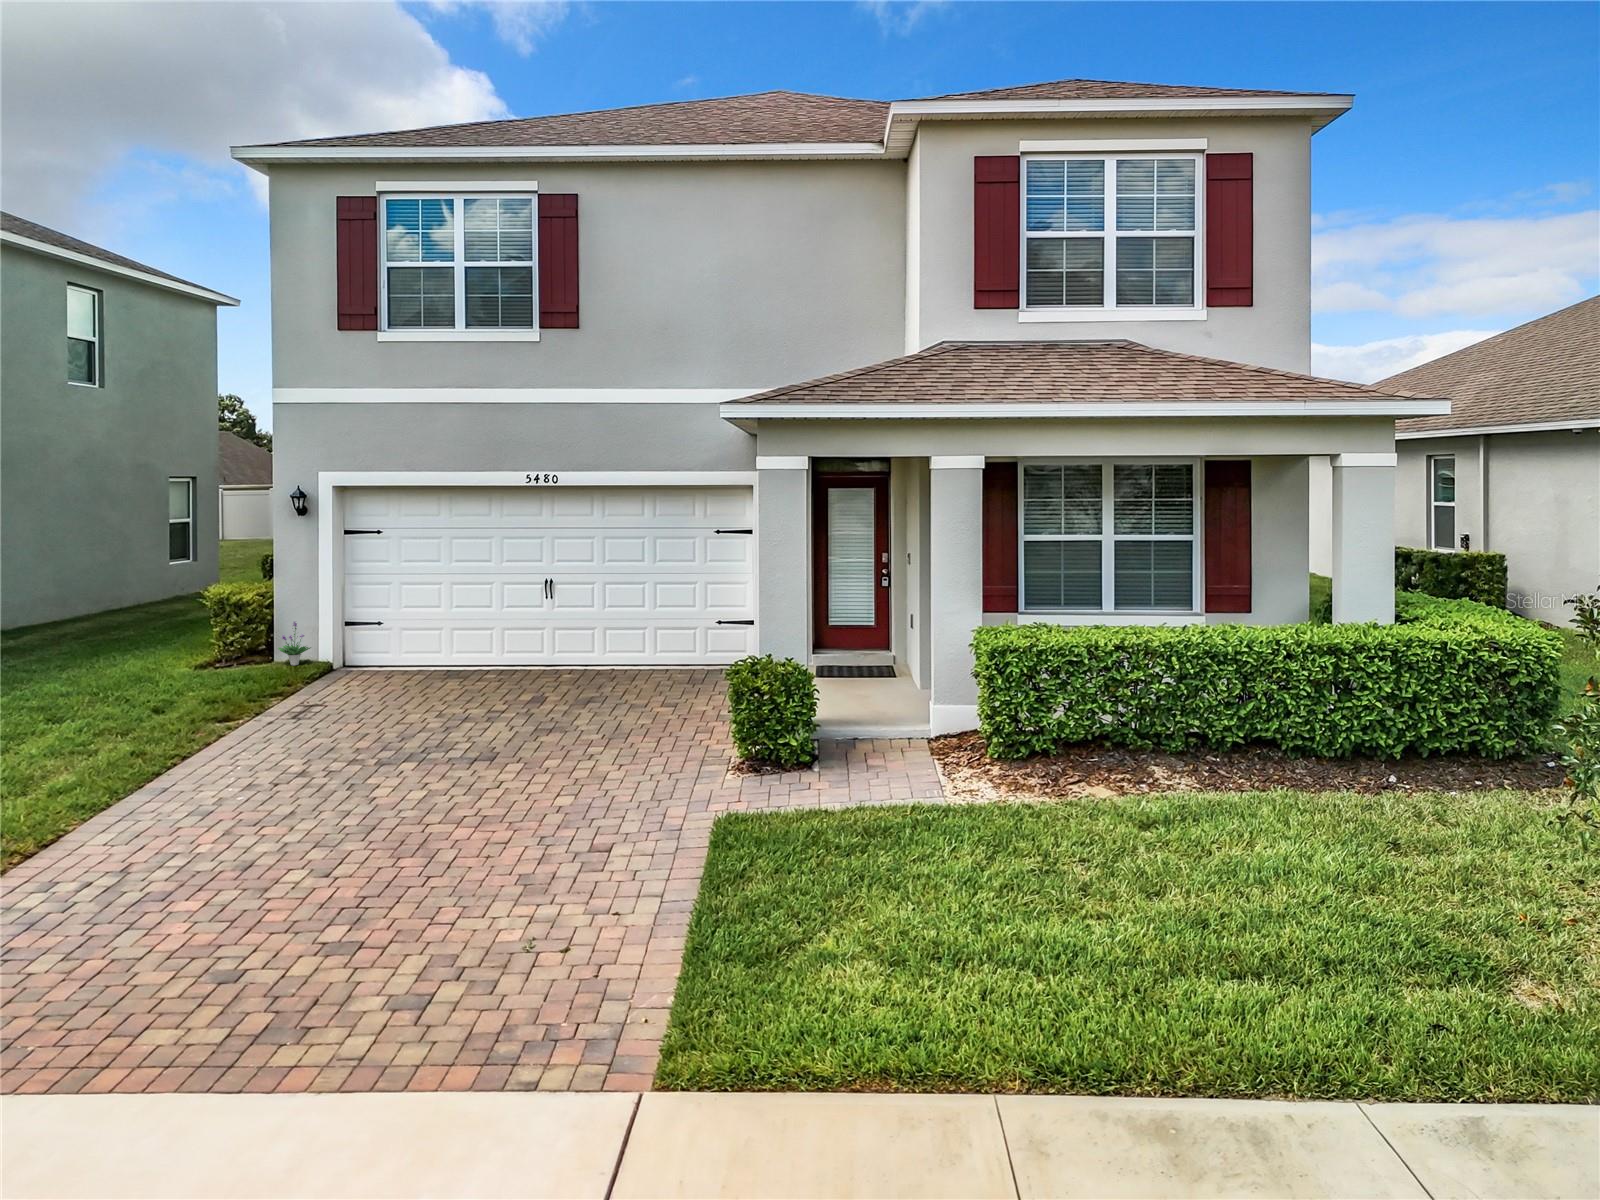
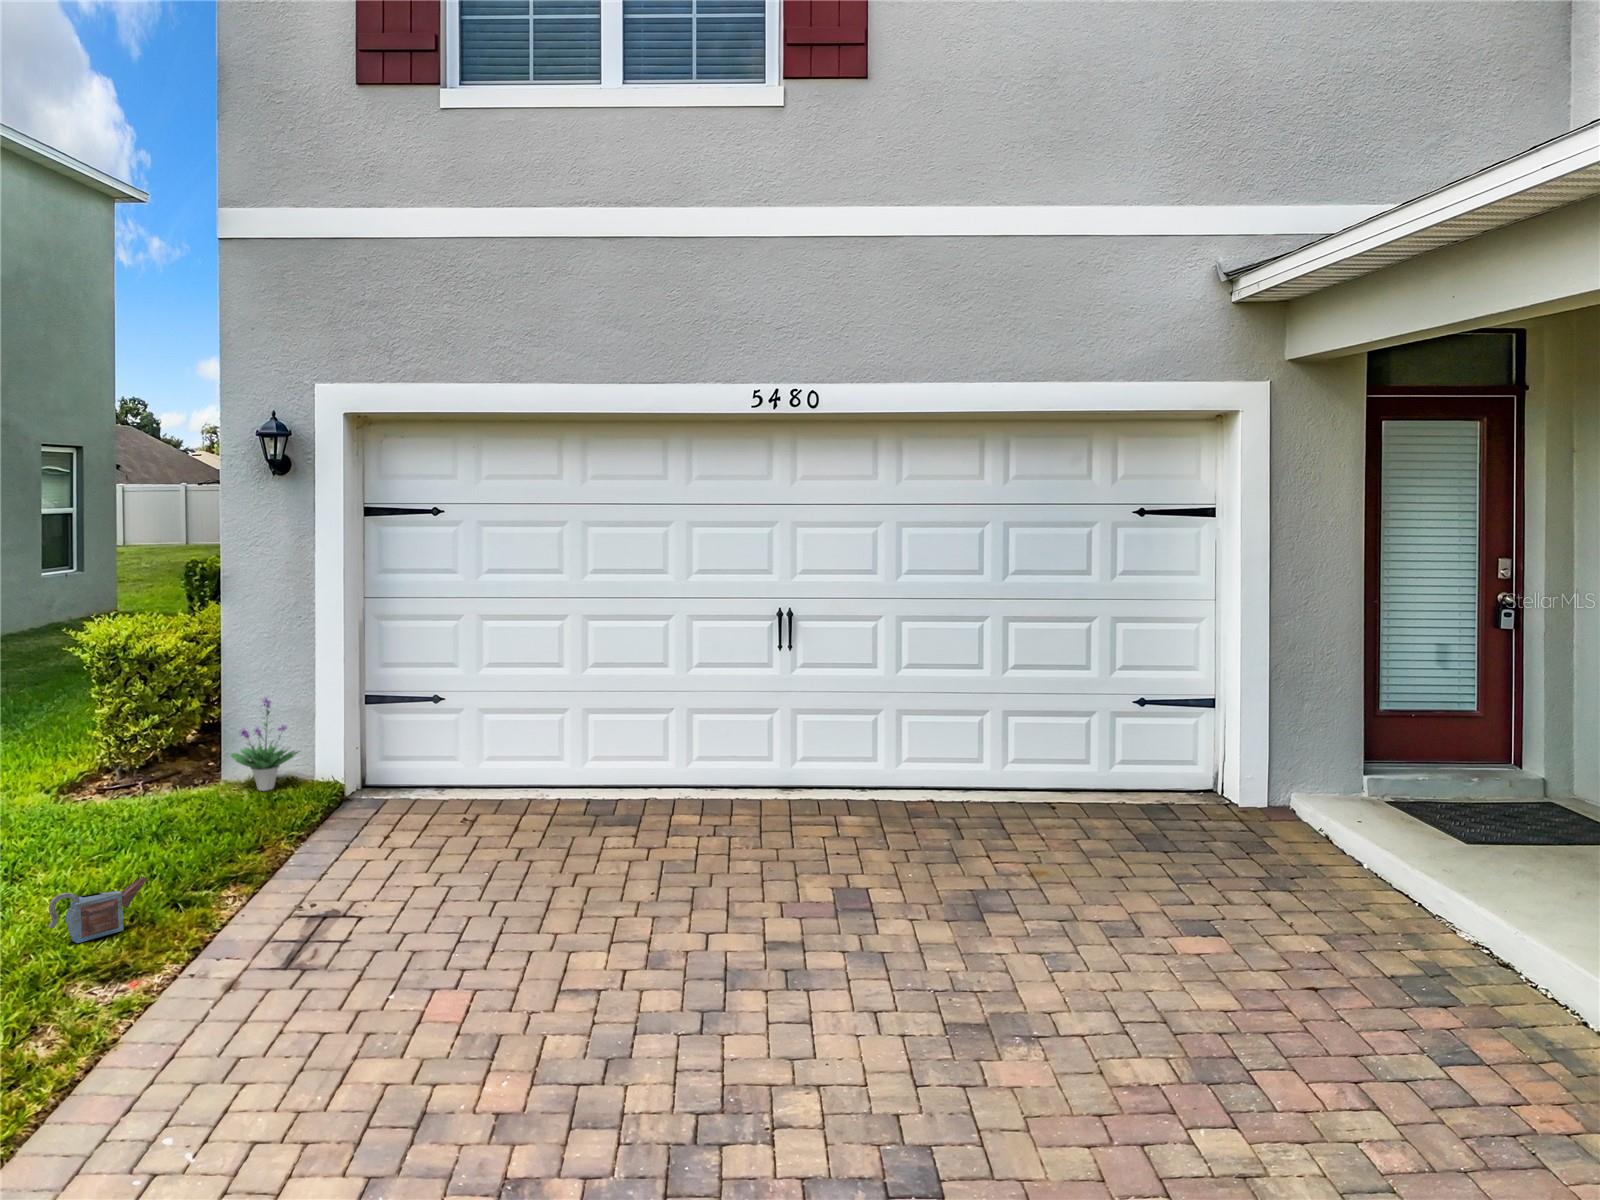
watering can: none [202,687,240,710] -> present [48,876,148,943]

